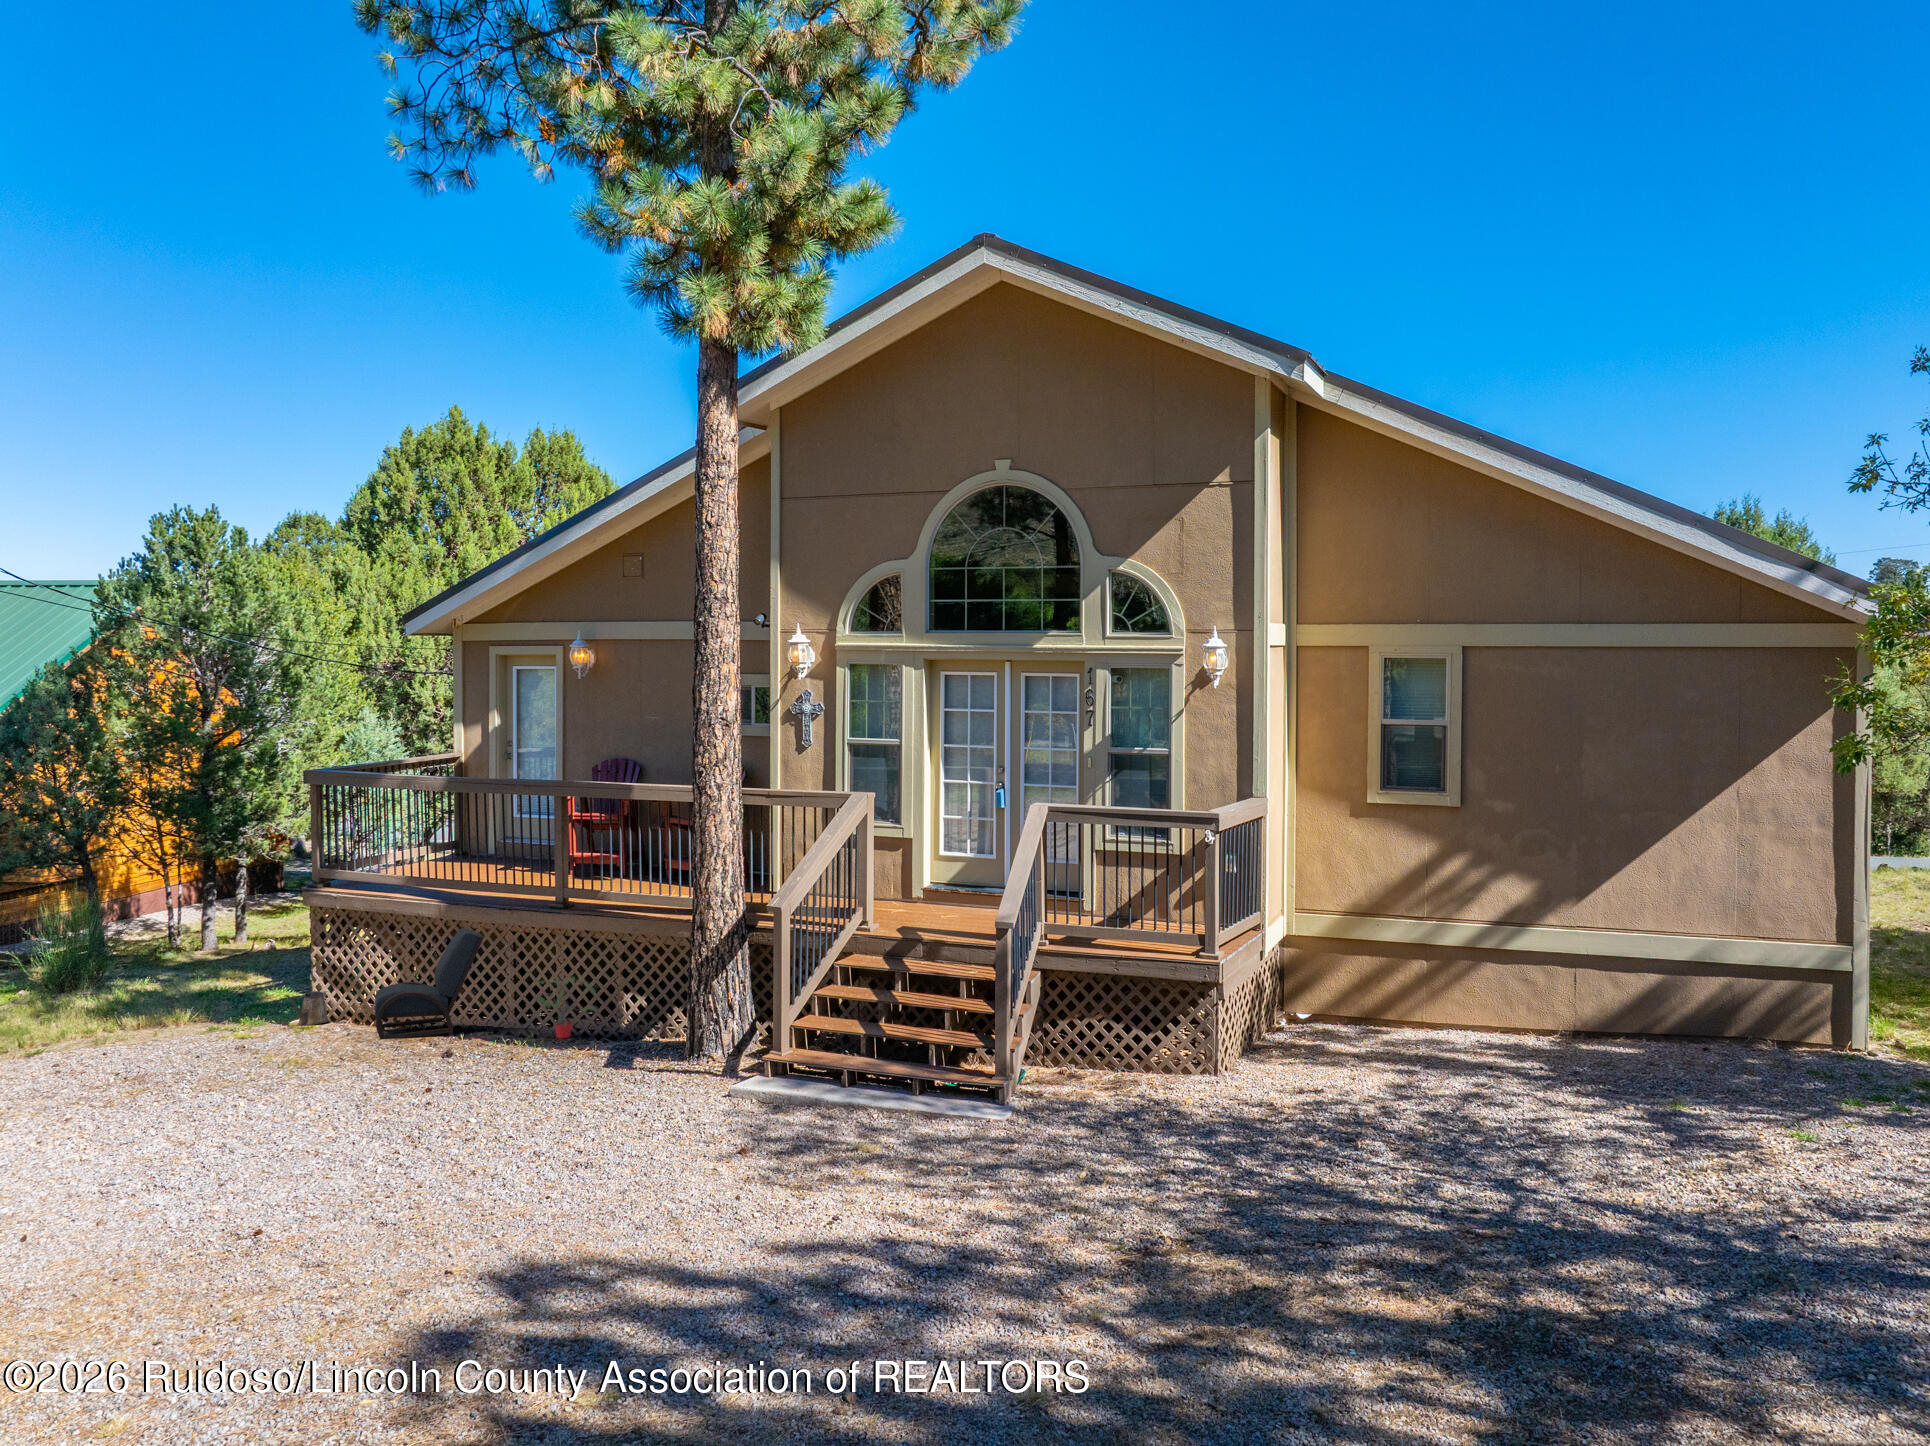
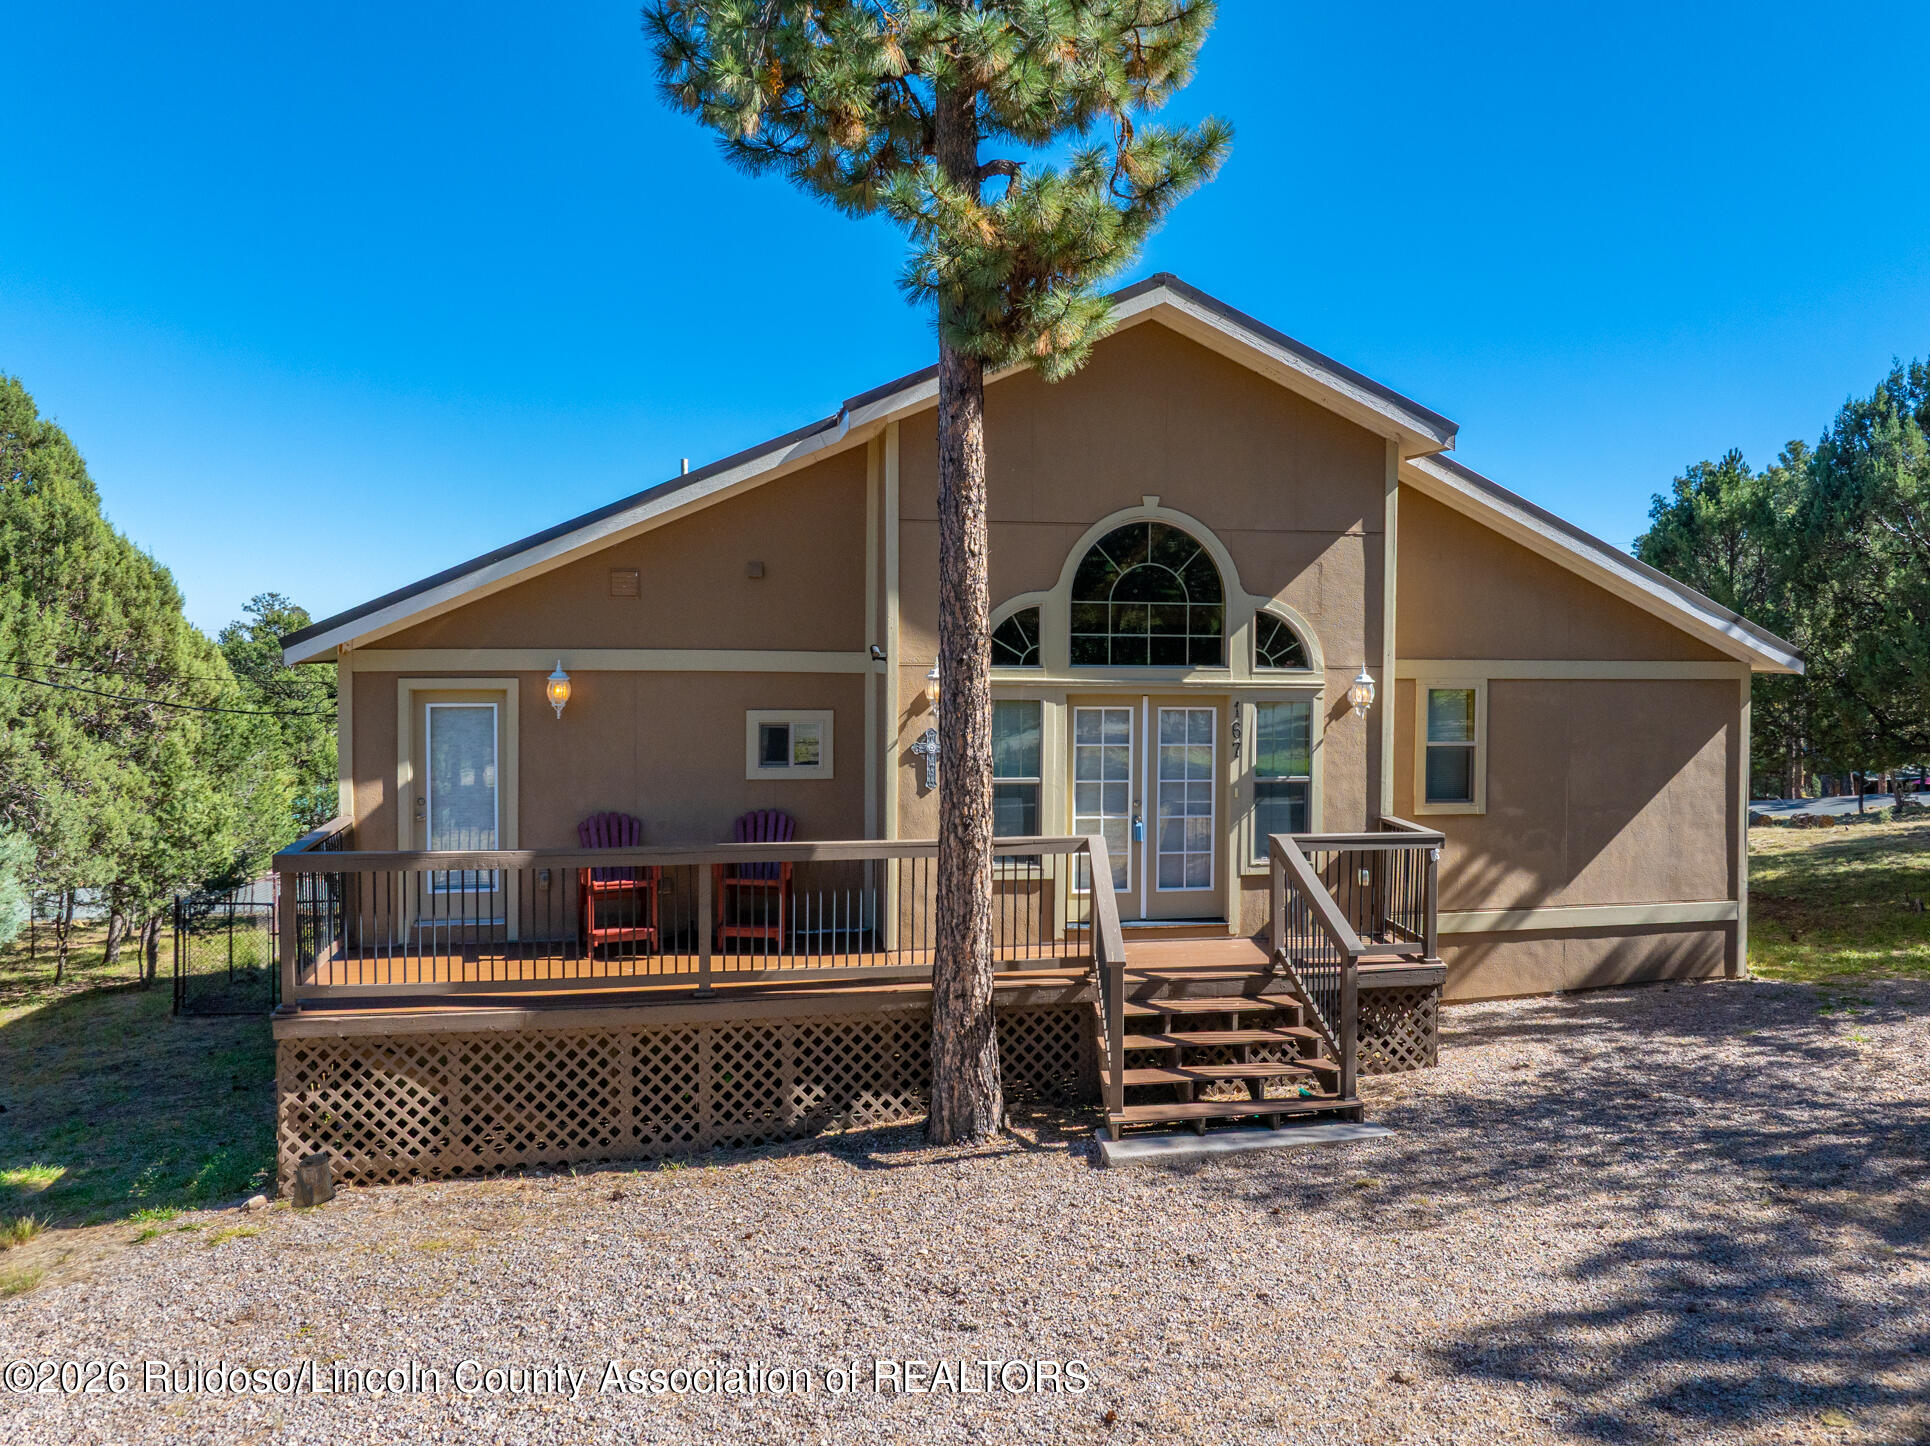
lounge chair: present [374,928,483,1039] -> none [445,1036,602,1211]
potted plant: present [534,978,598,1038] -> none [682,1077,775,1156]

